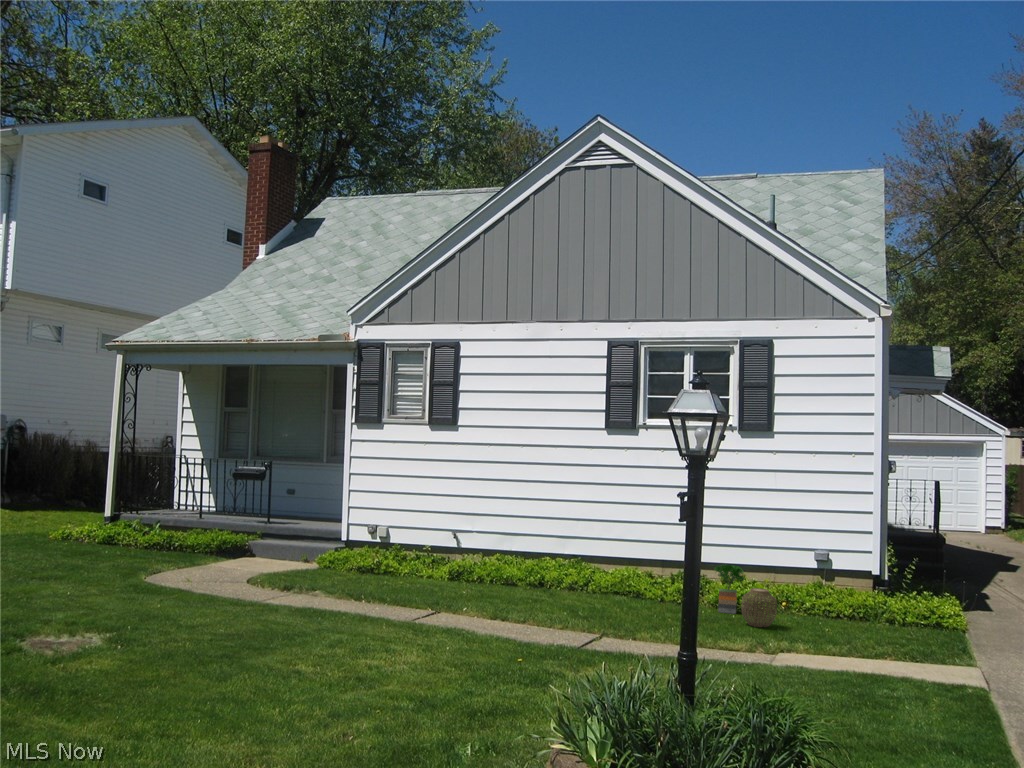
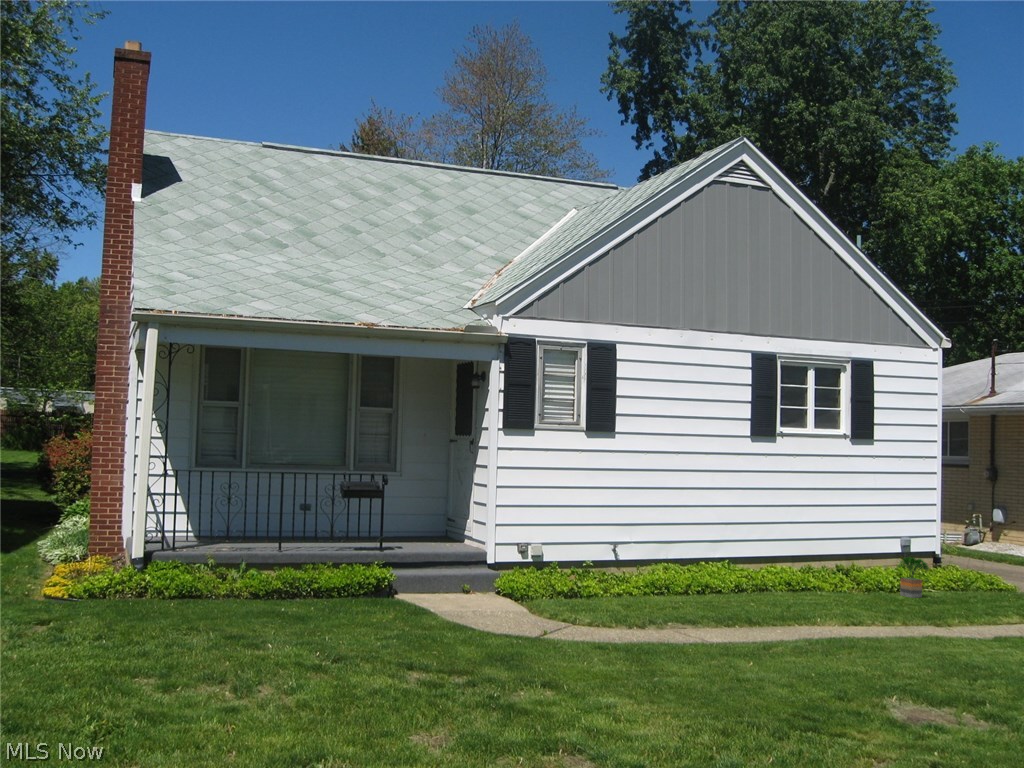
woven basket: present [742,588,777,627] -> none [955,575,985,606]

